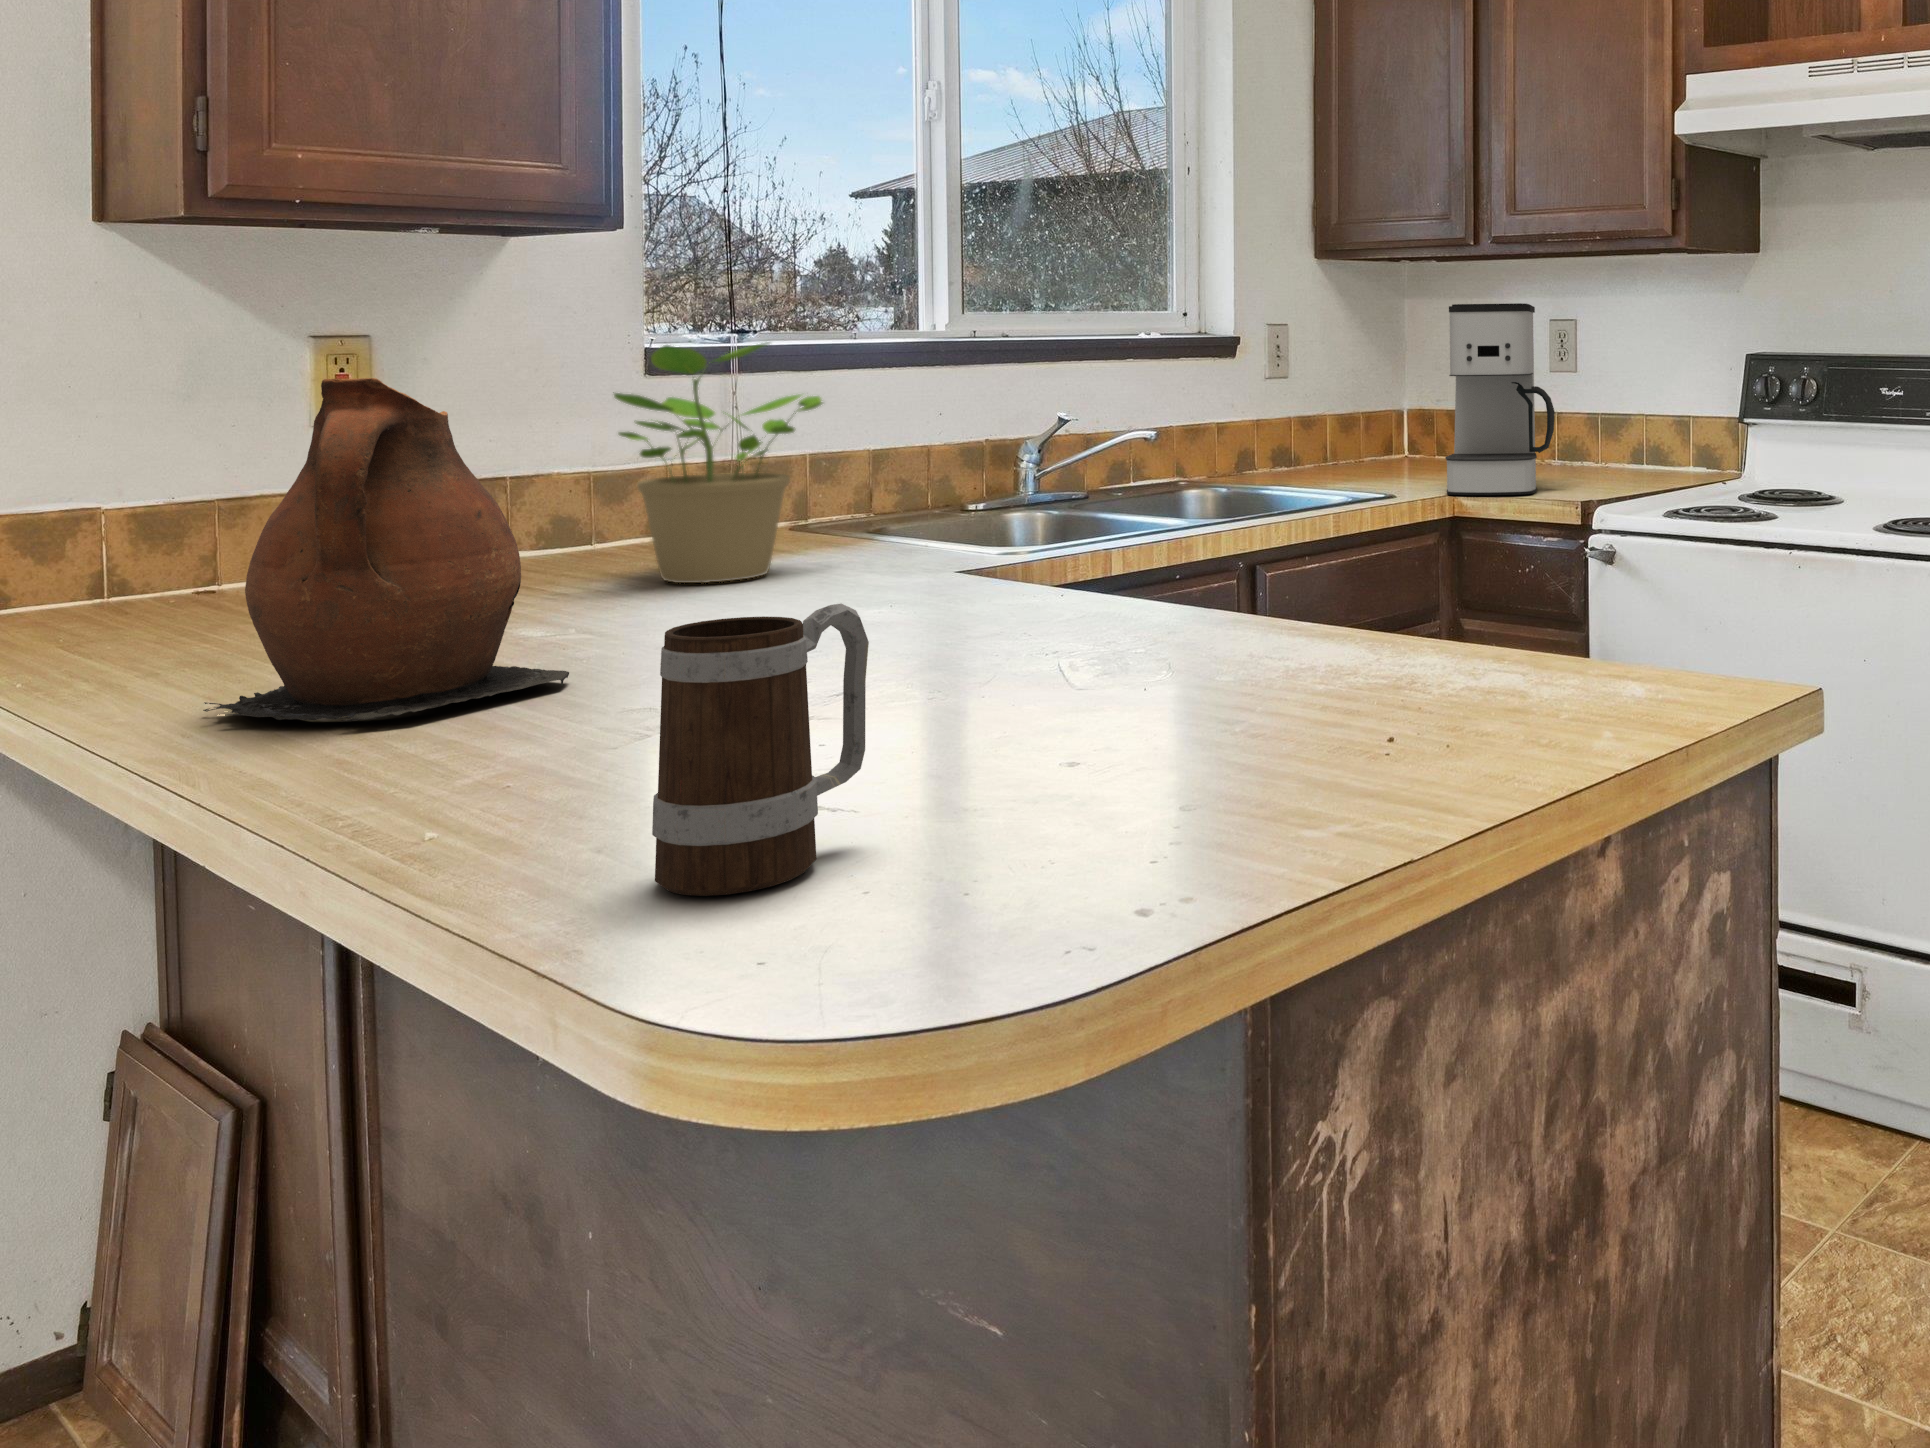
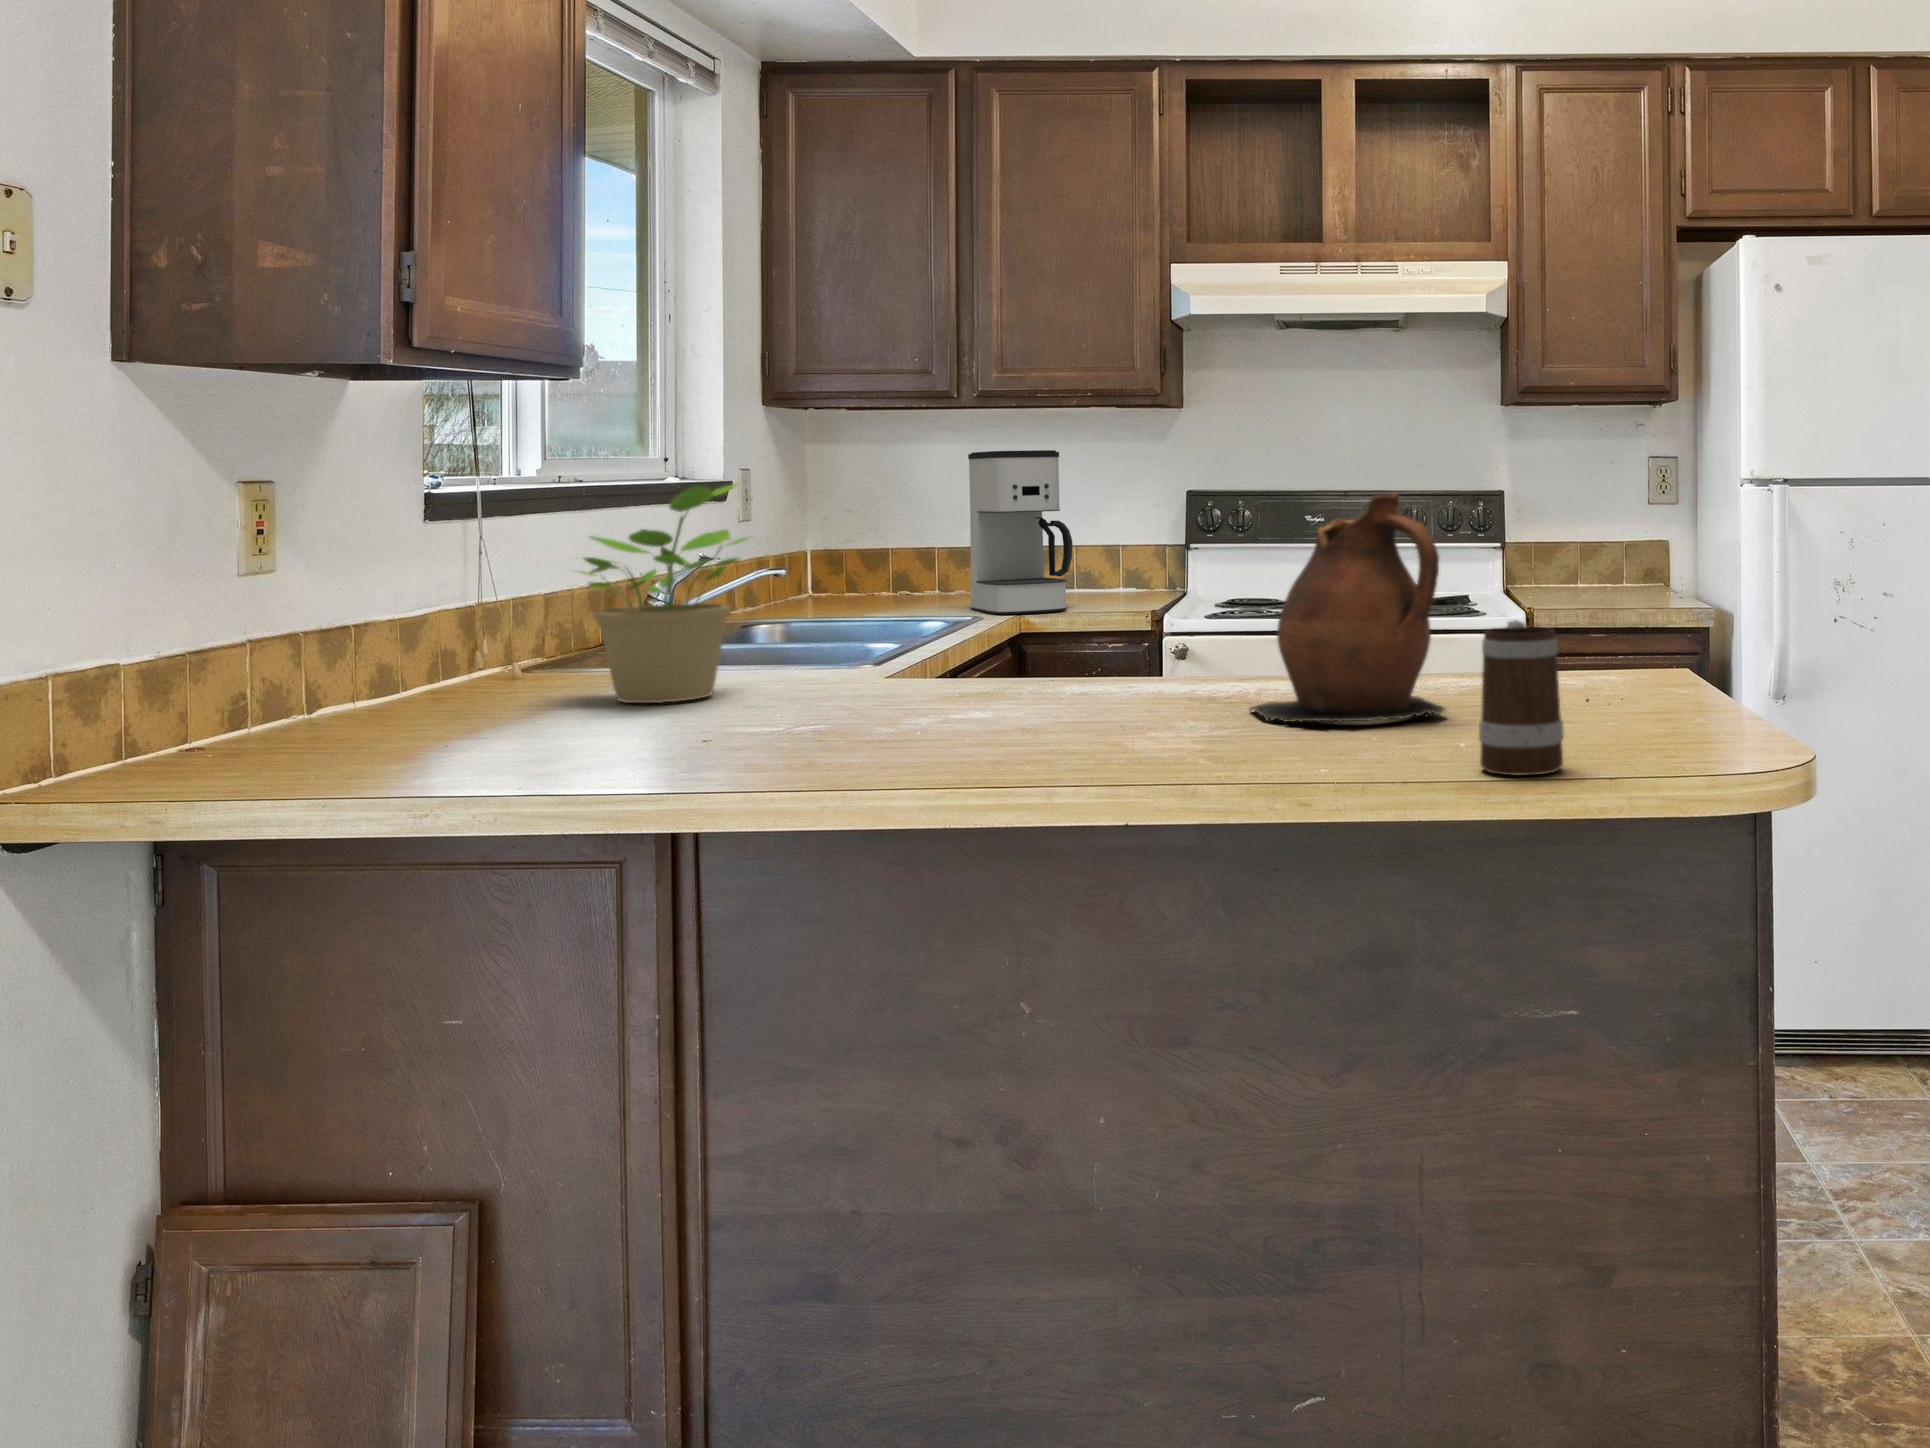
ceramic pitcher: present [203,378,569,722] -> present [1250,494,1445,722]

